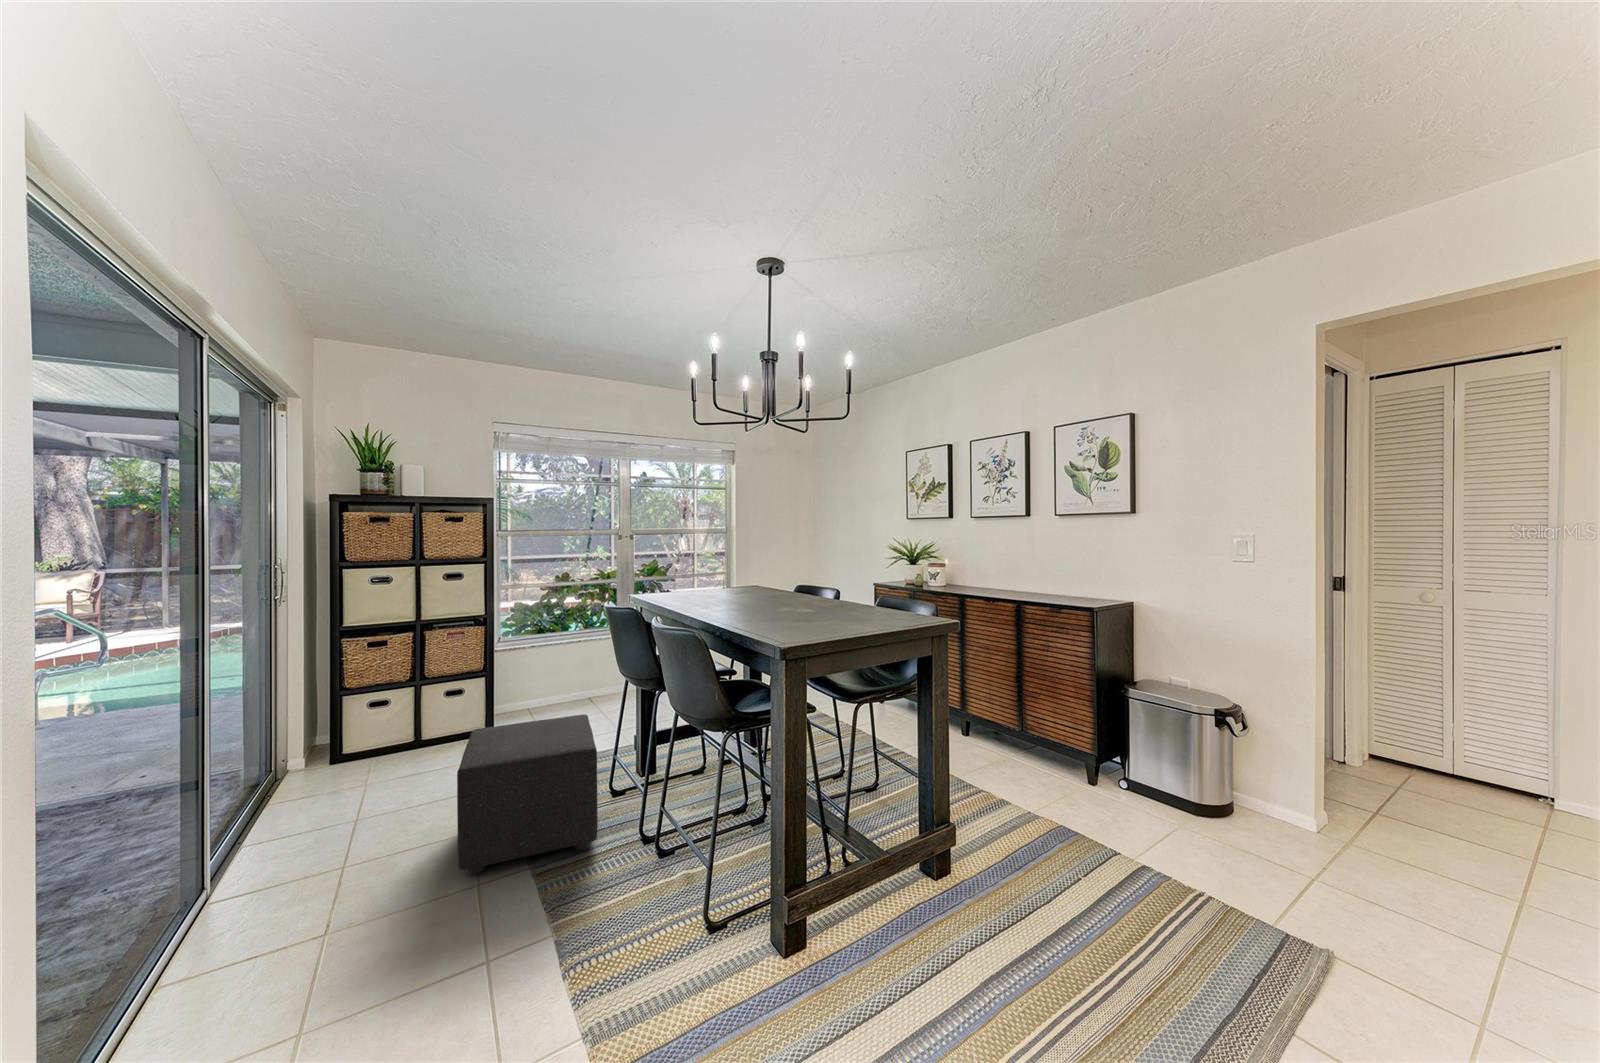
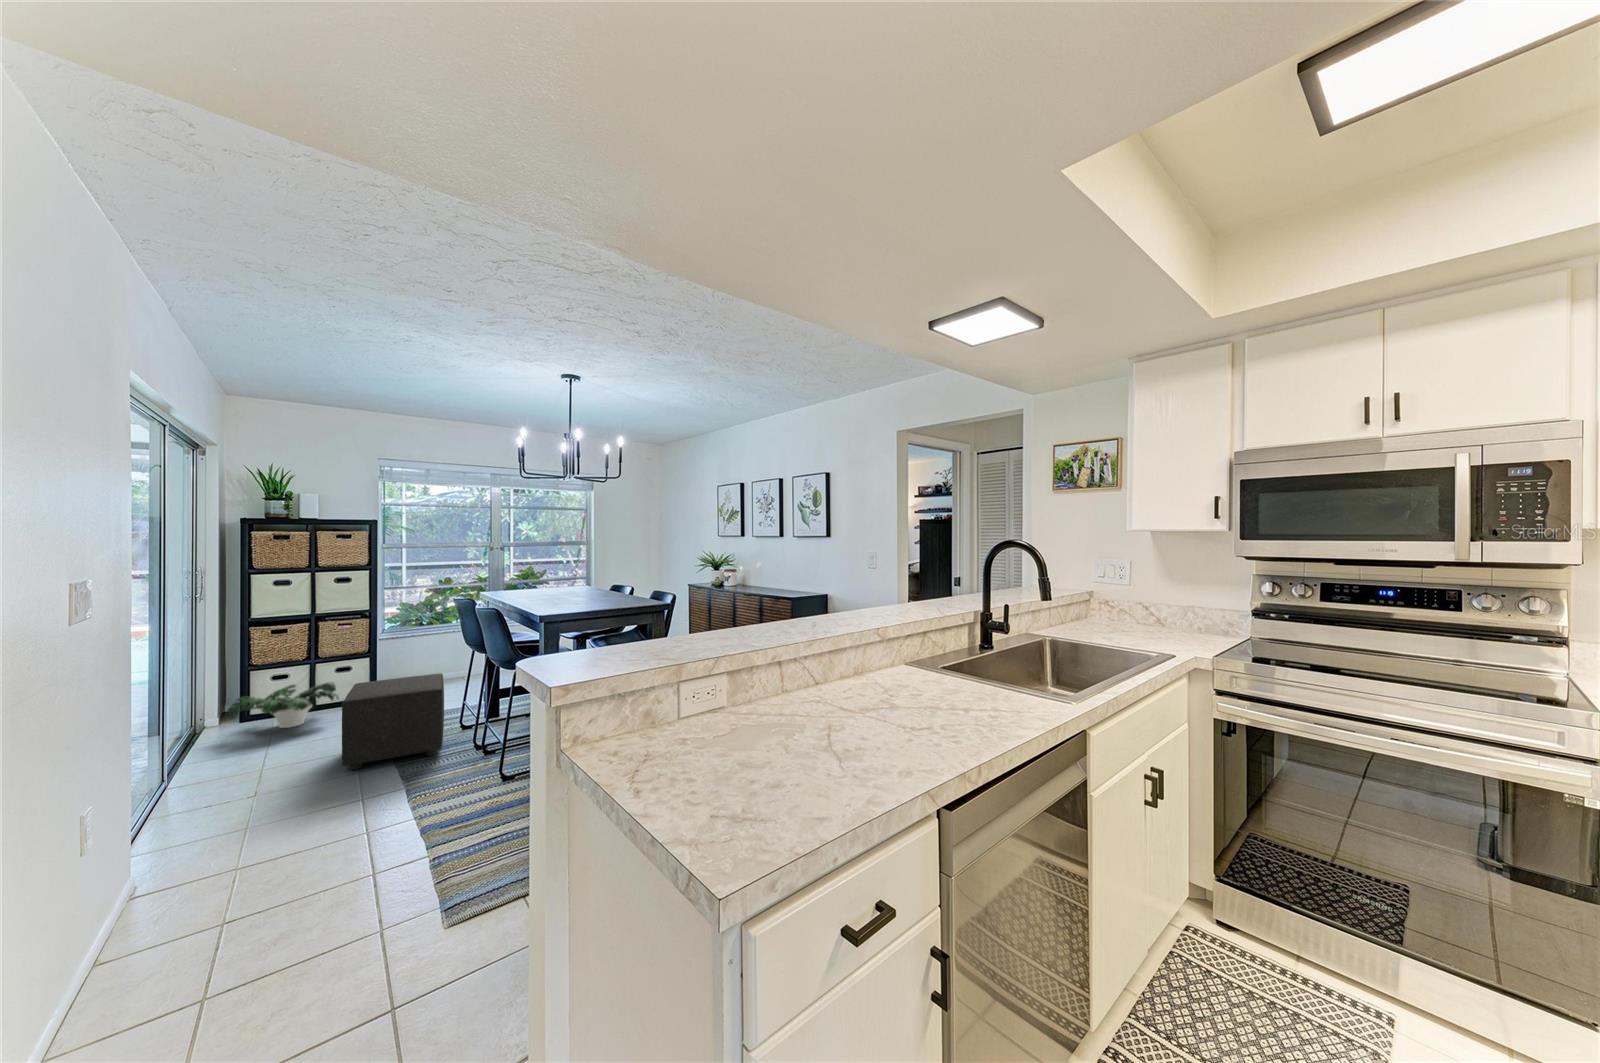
potted plant: none [313,713,450,778] -> present [228,682,339,728]

